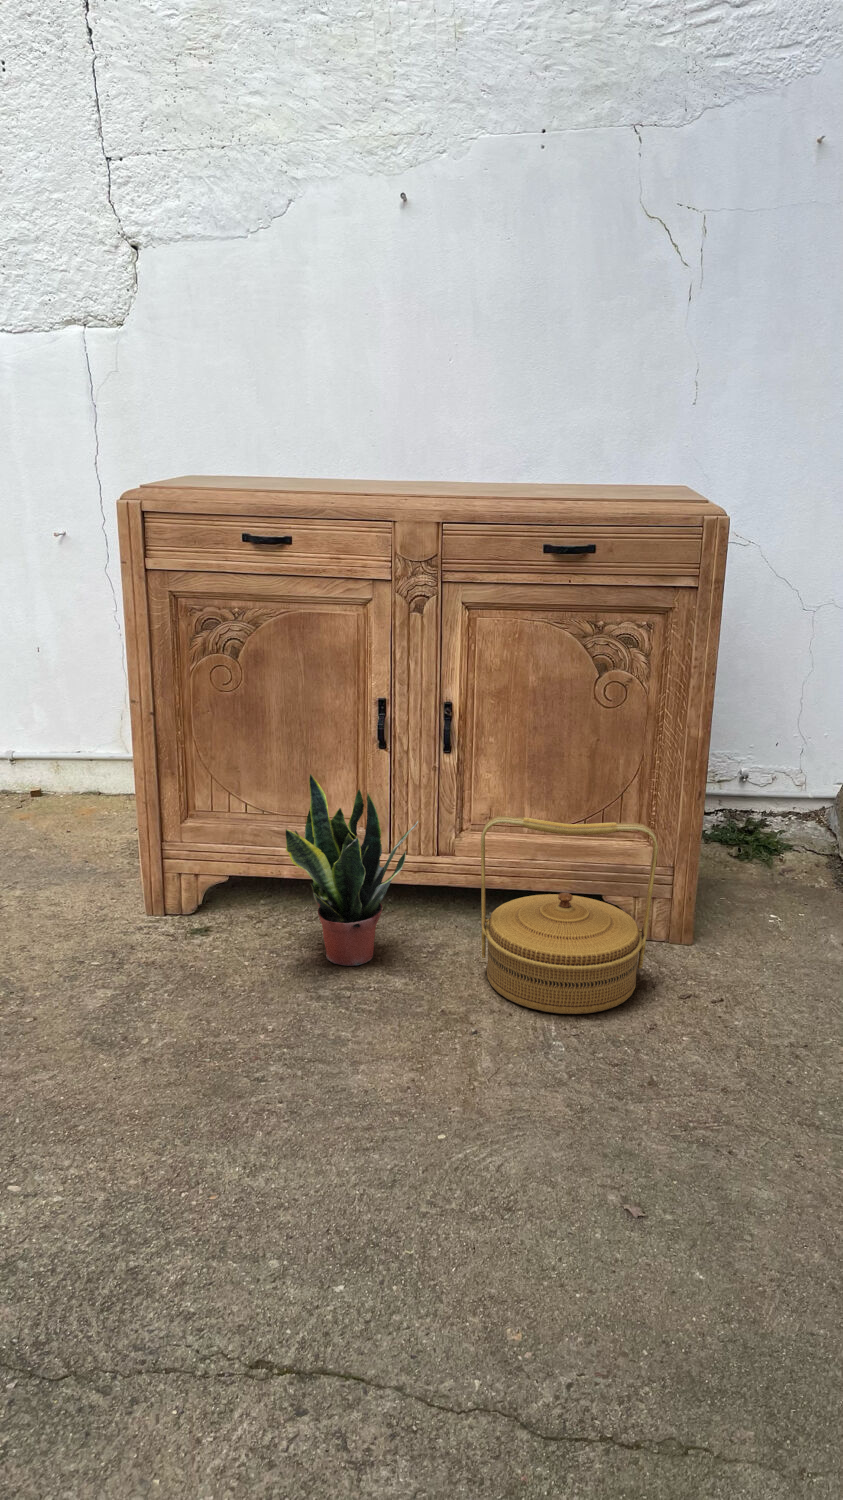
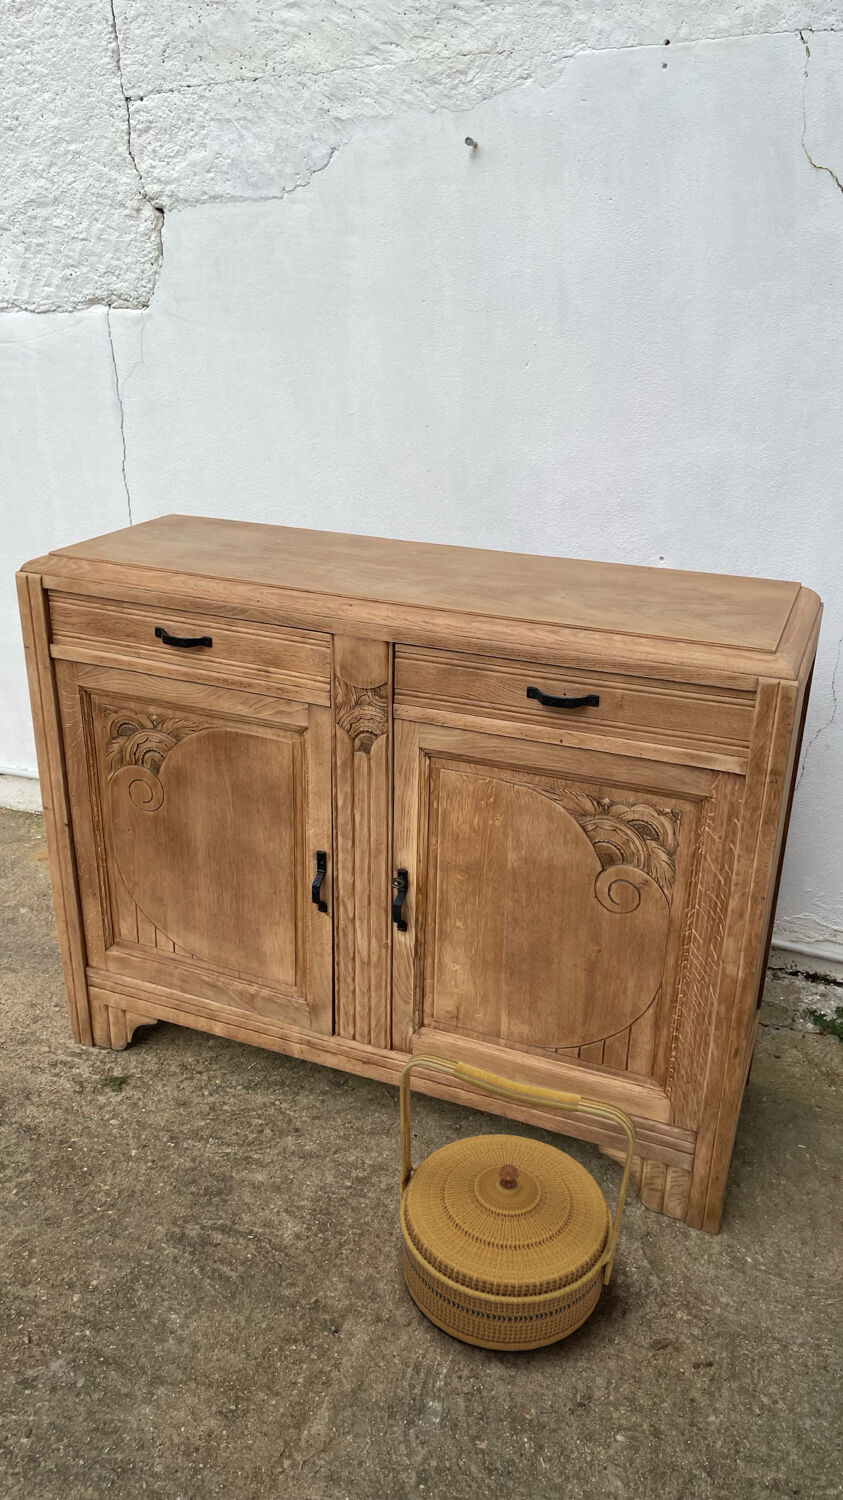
potted plant: present [286,774,418,966] -> none [150,944,348,1185]

